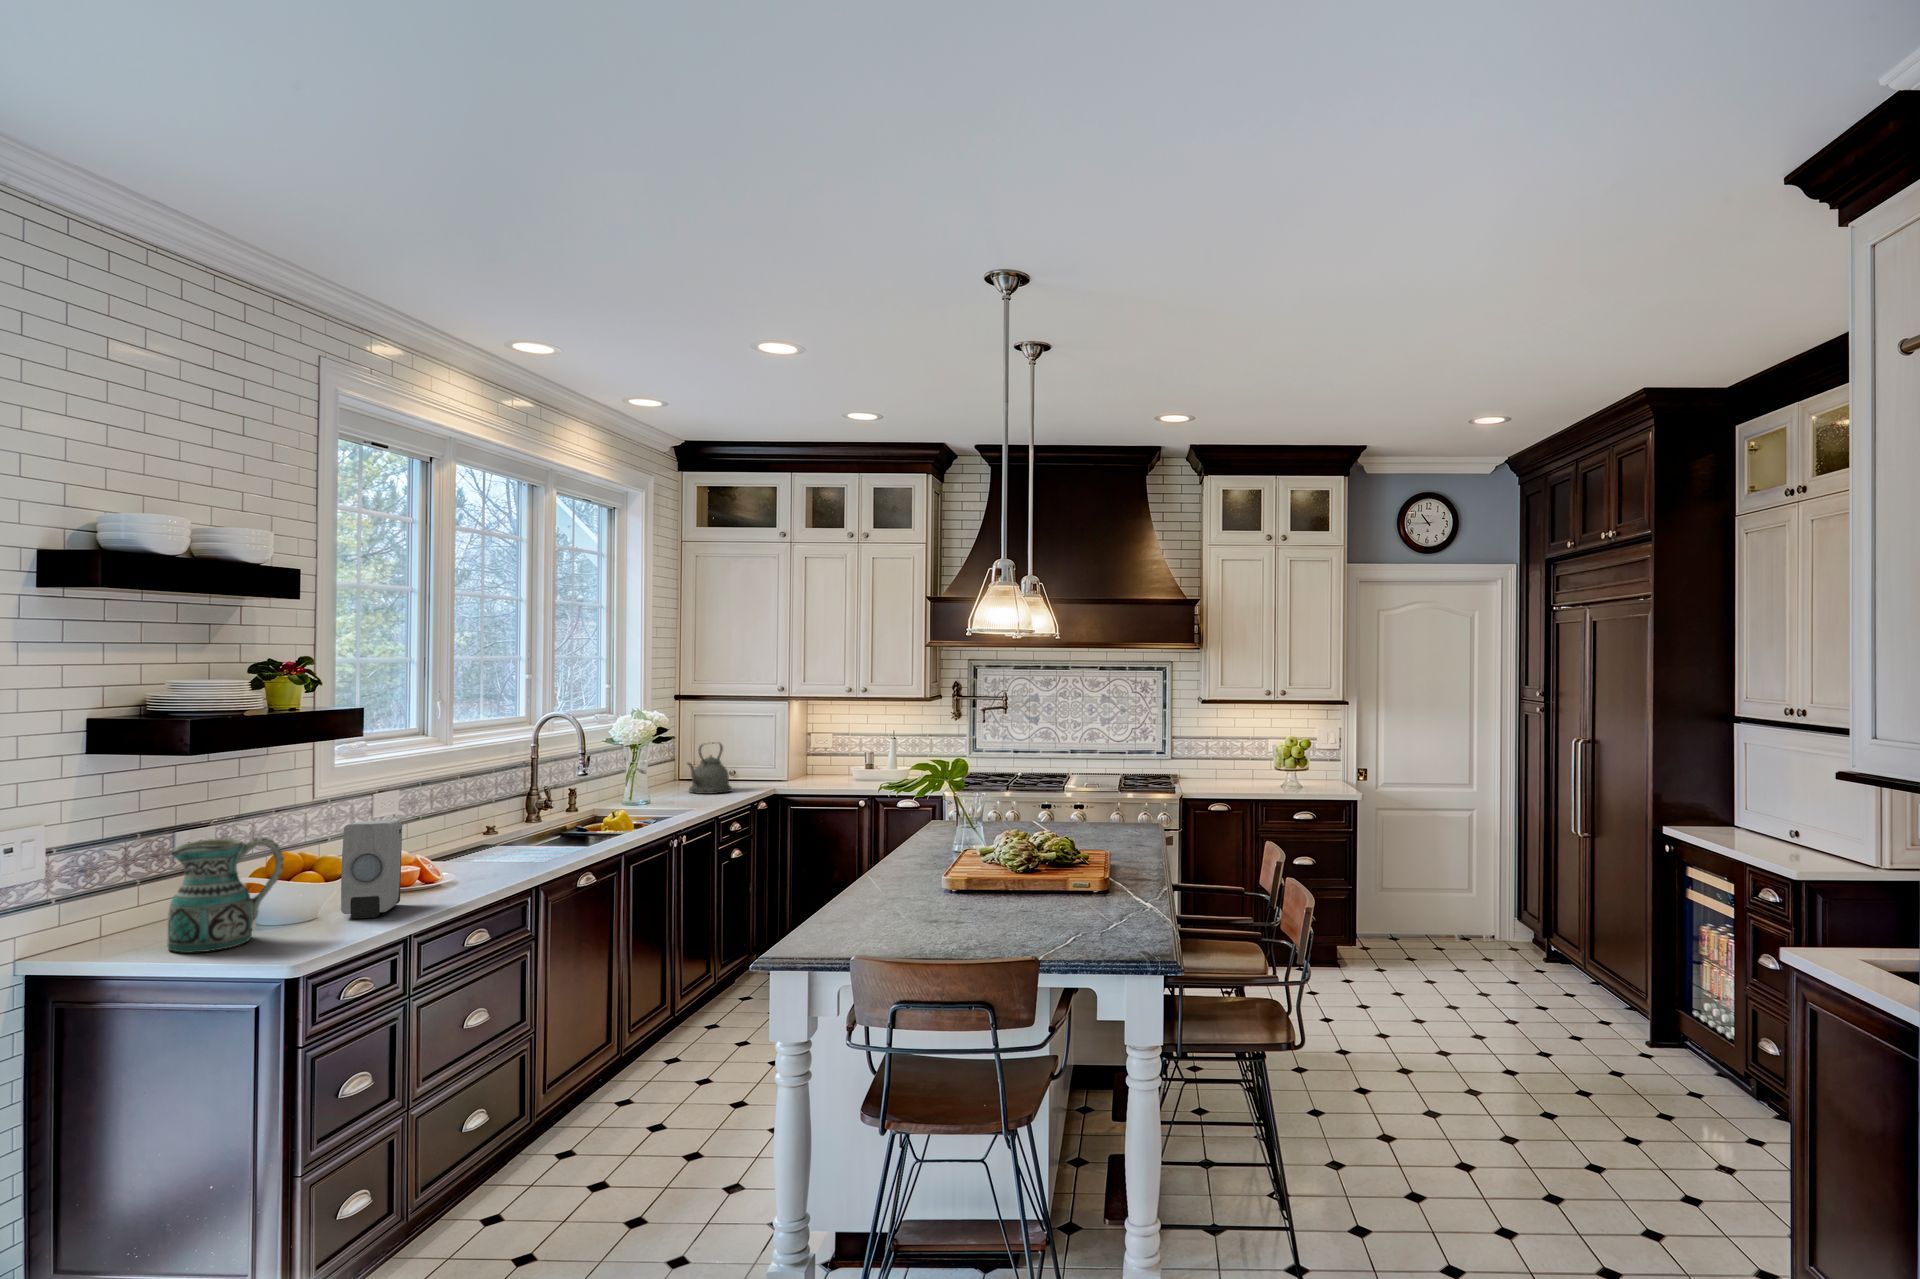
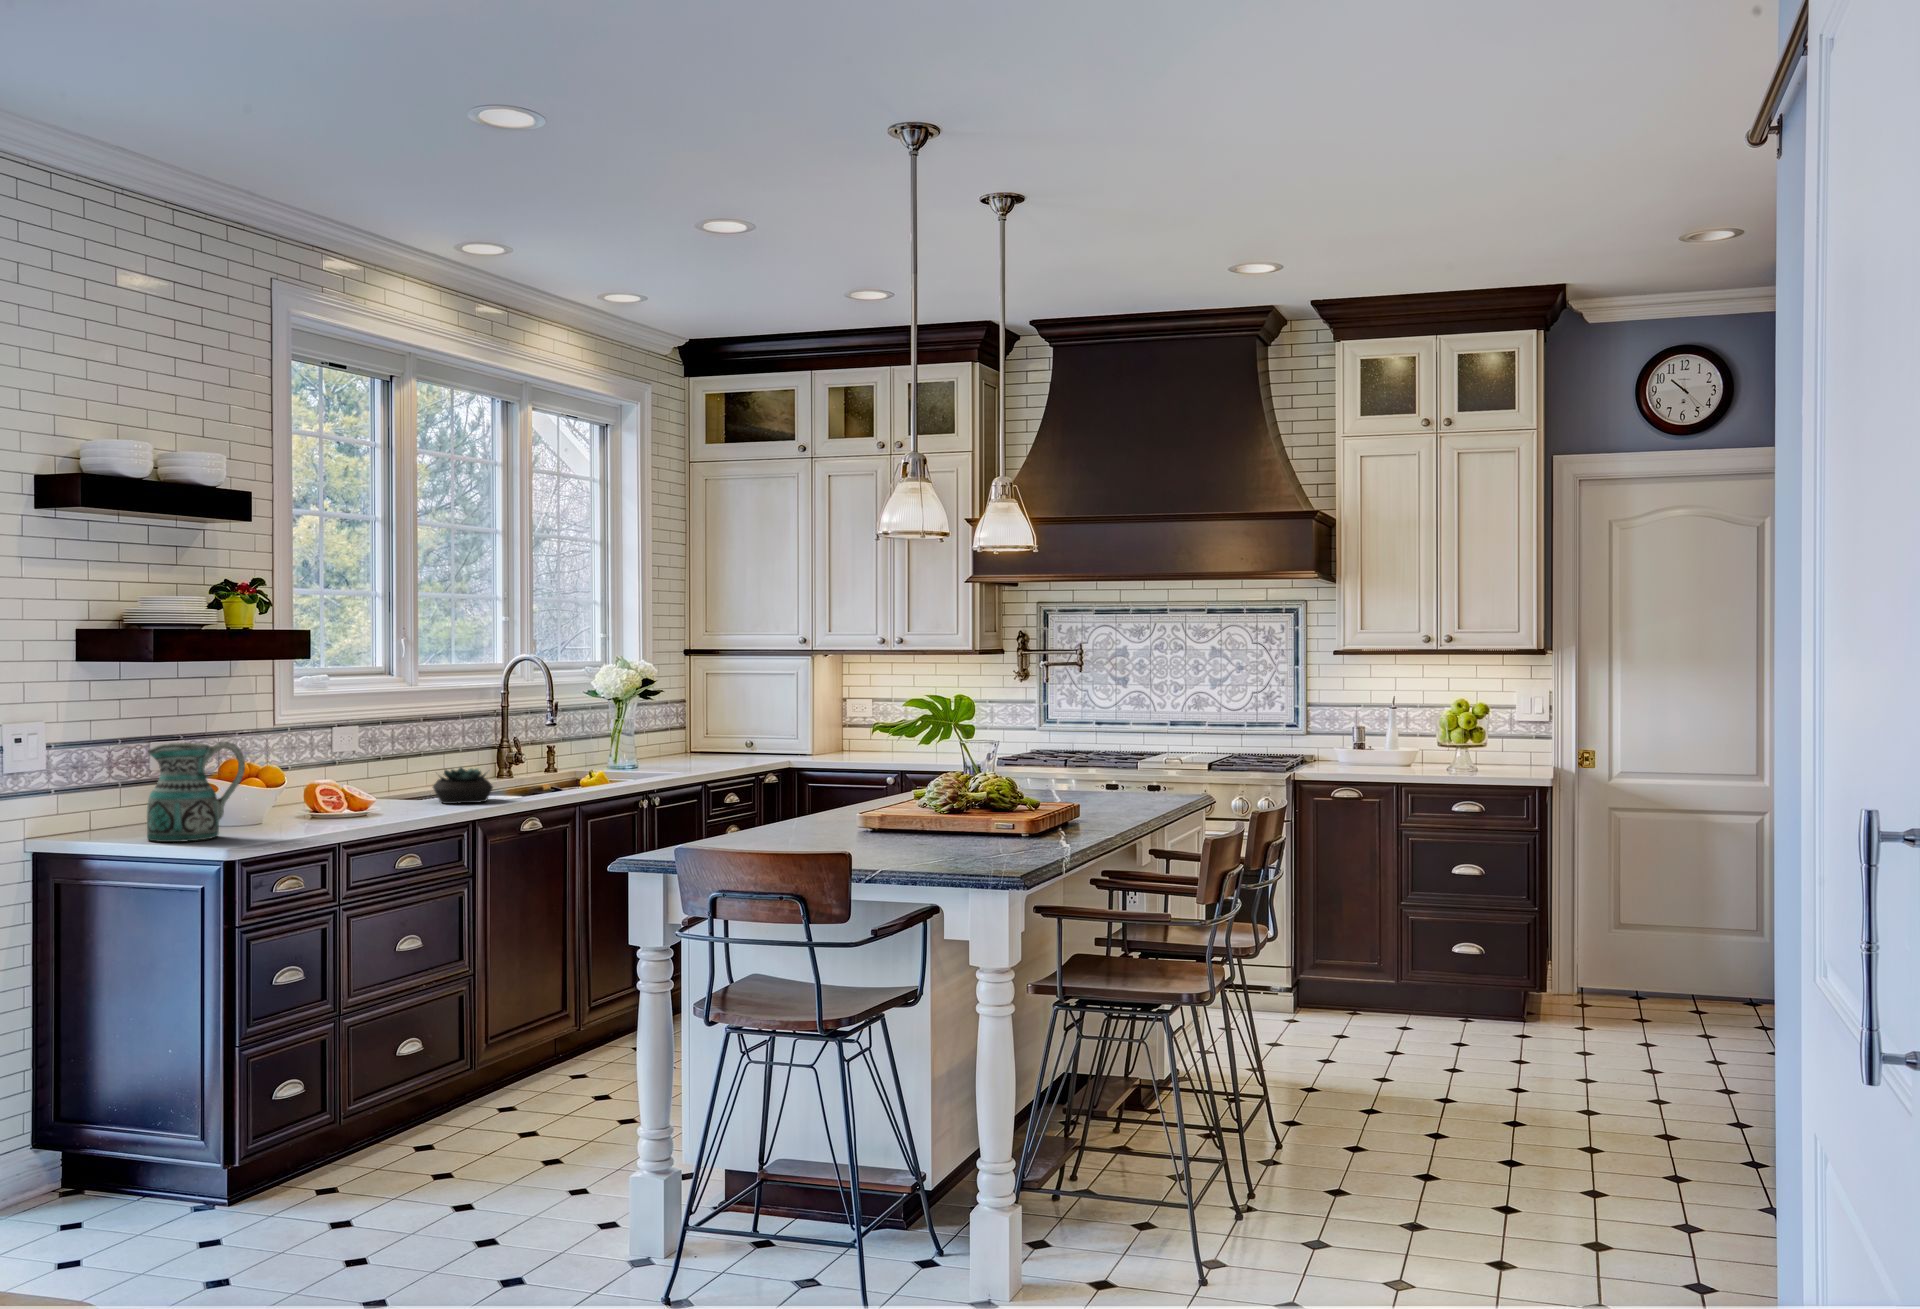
kettle: present [688,742,732,794] -> none [689,702,744,761]
soap dispenser: present [341,820,402,919] -> none [298,738,355,829]
succulent plant: none [473,828,534,867] -> present [433,768,493,804]

